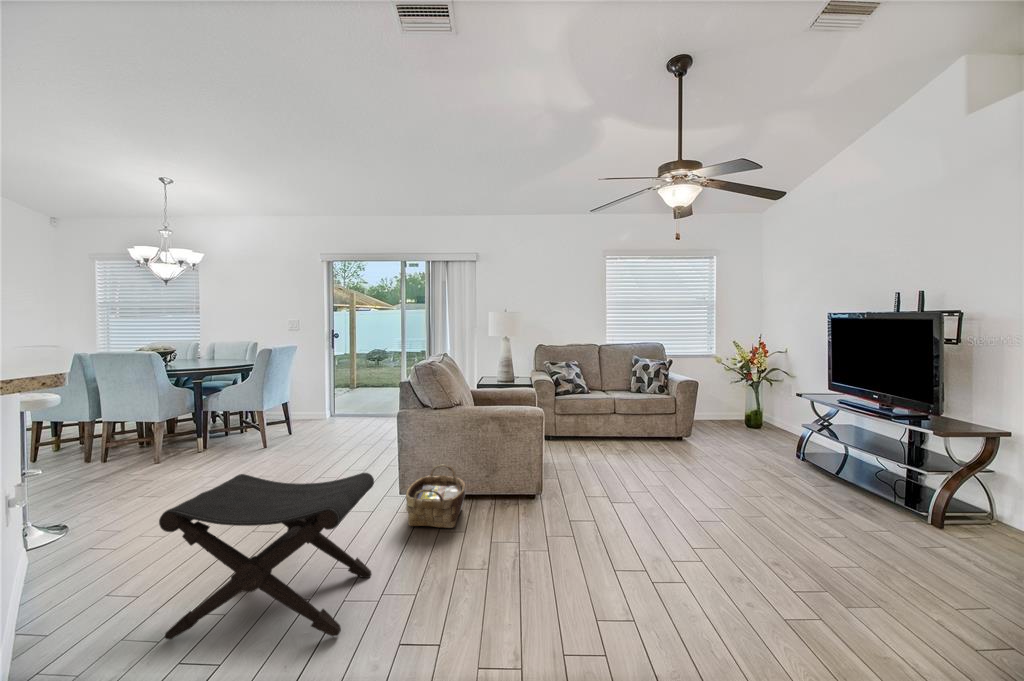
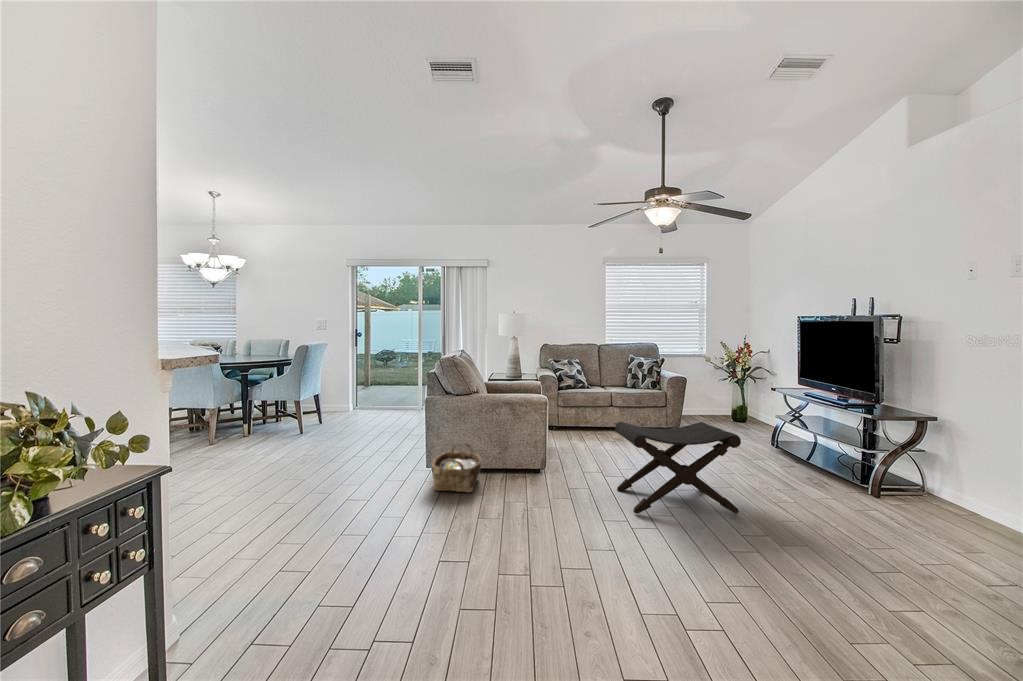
footstool: present [159,473,374,640] -> present [615,422,741,514]

